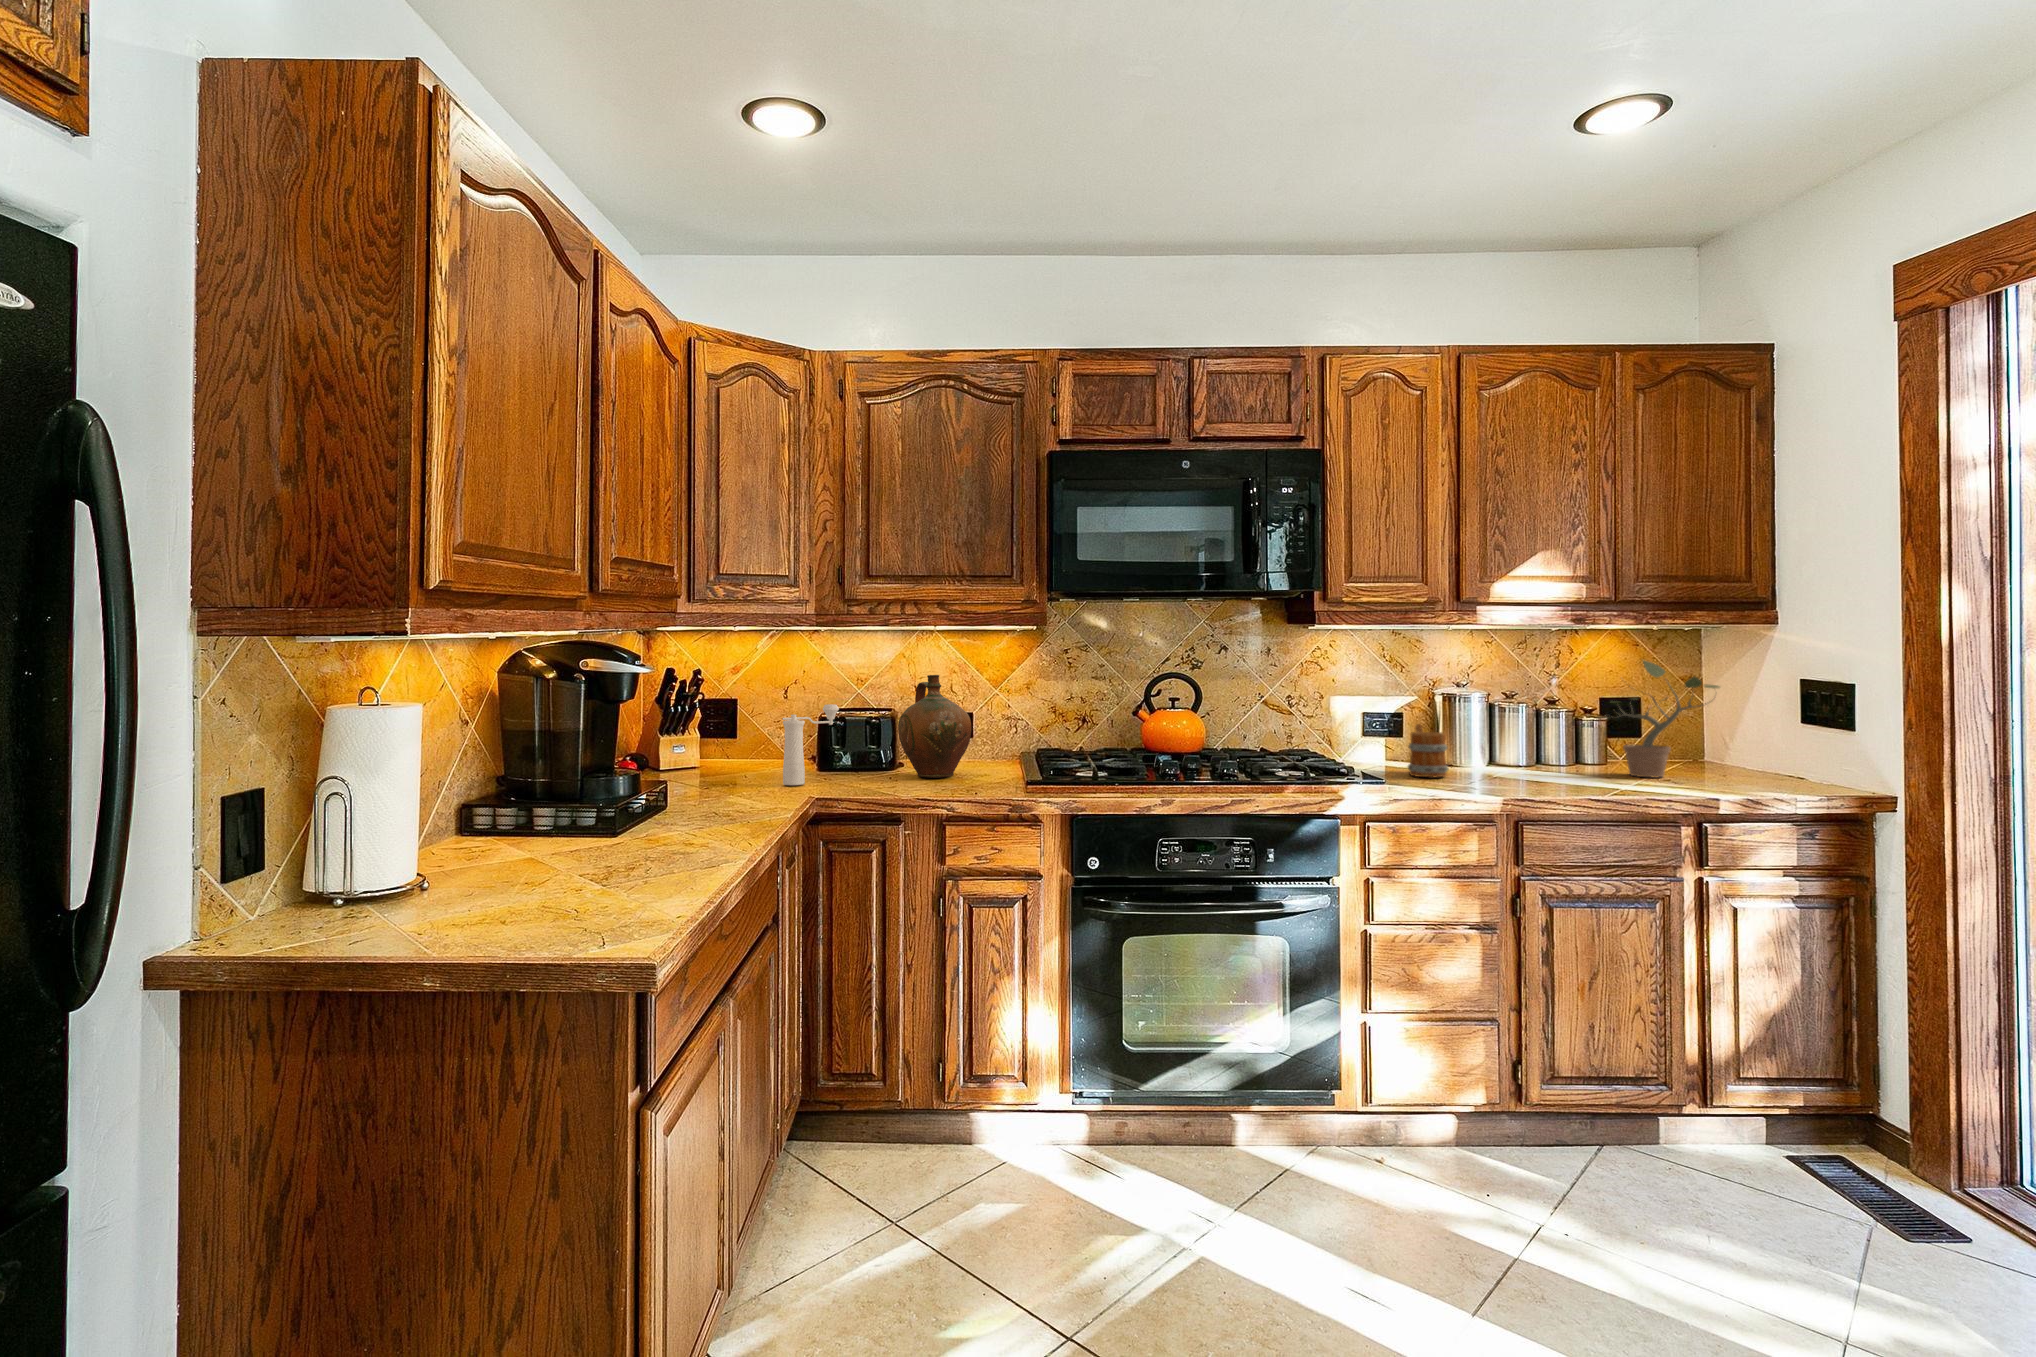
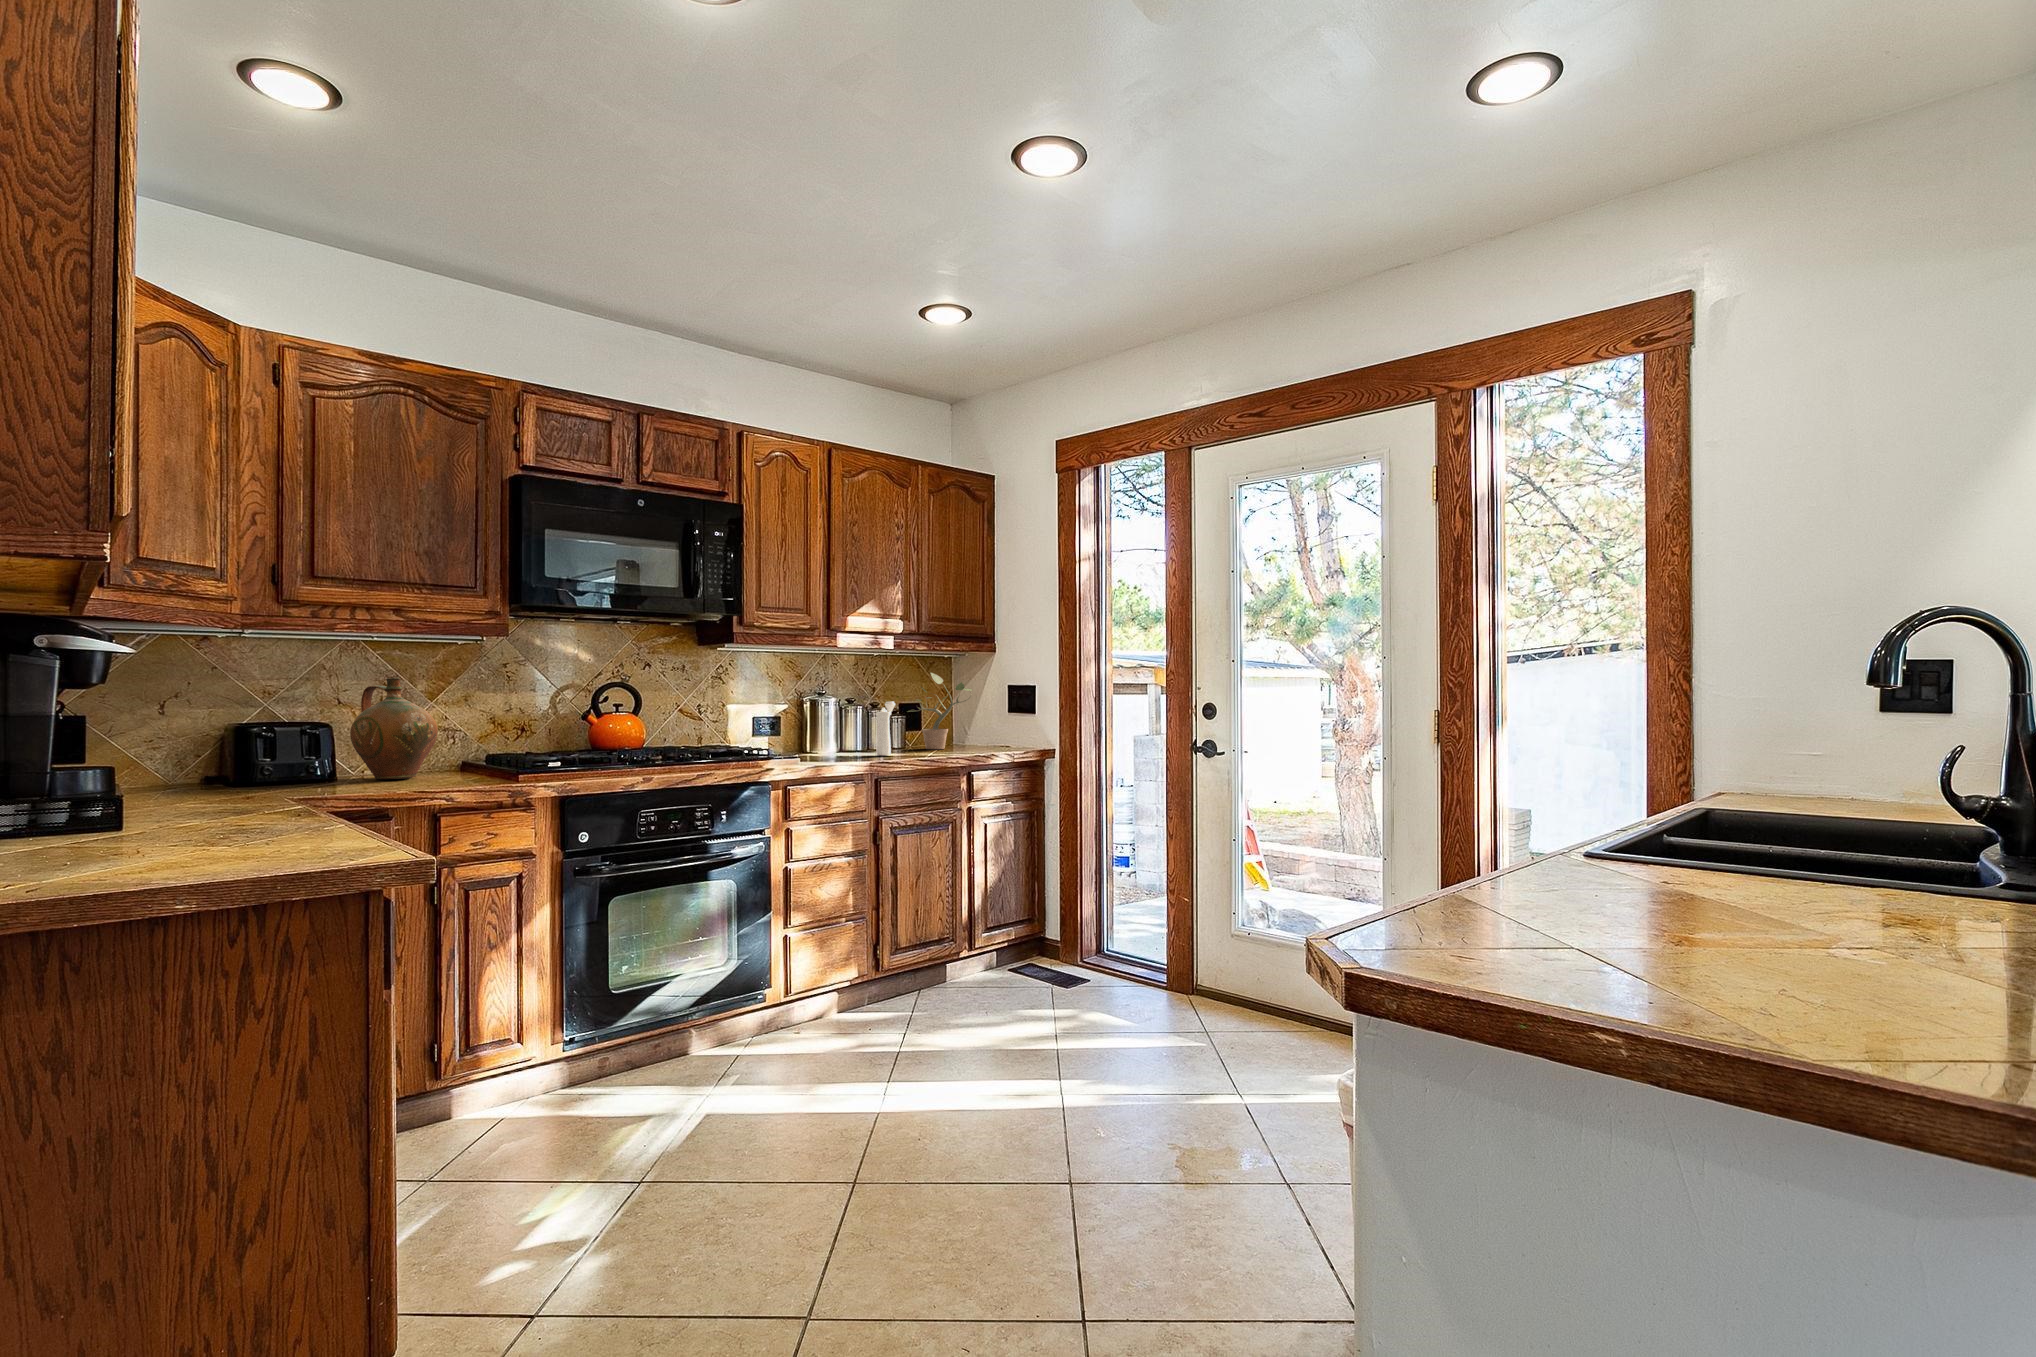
pepper mill: present [783,704,839,785] -> present [876,701,895,755]
mug: present [1408,724,1448,777] -> none [796,718,825,756]

